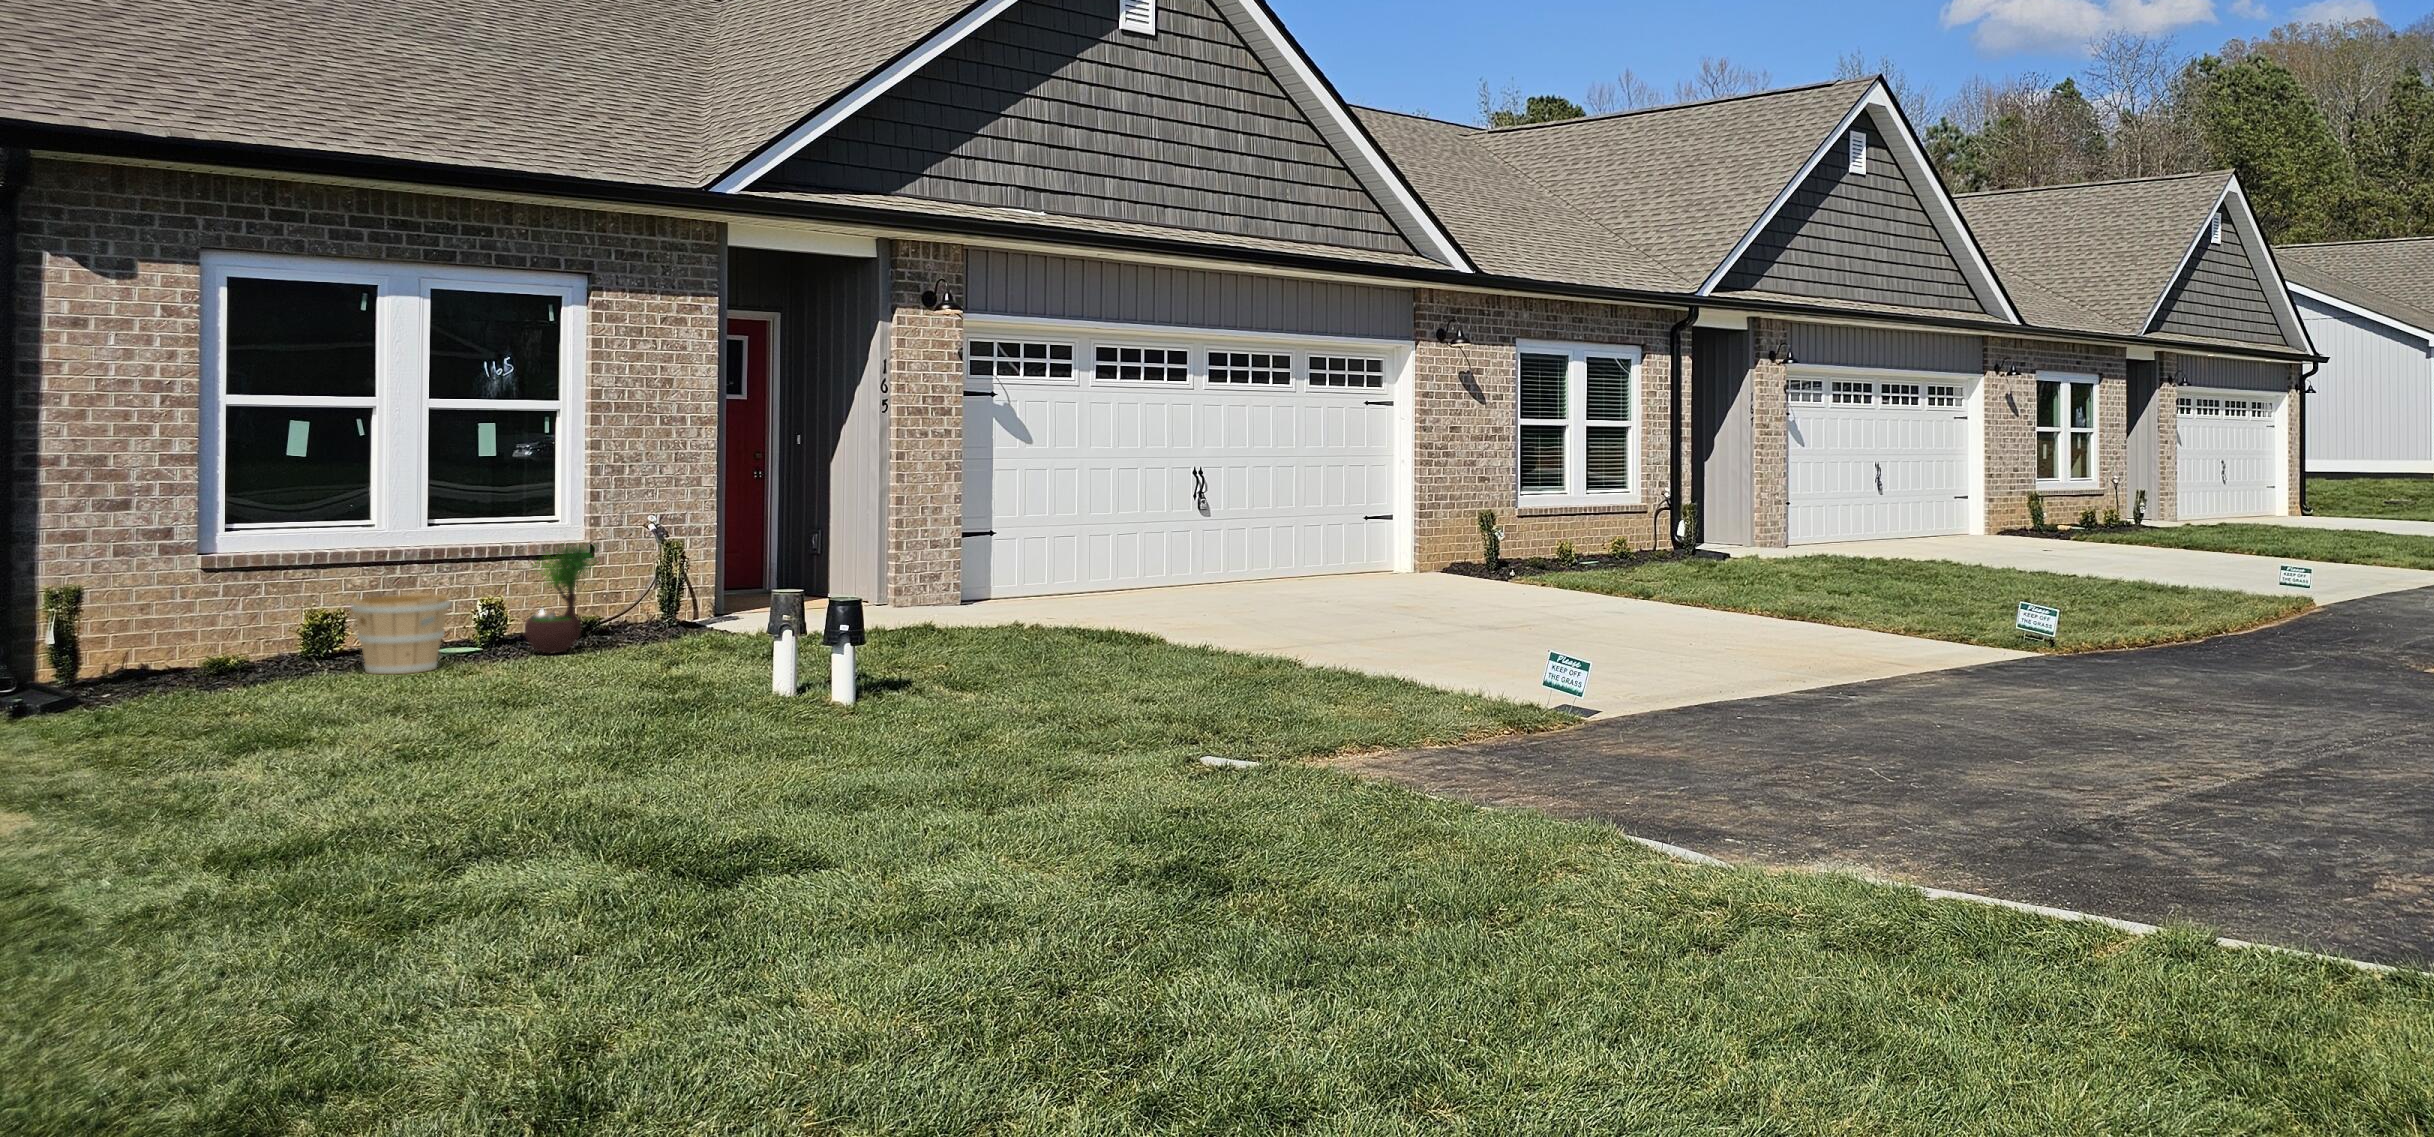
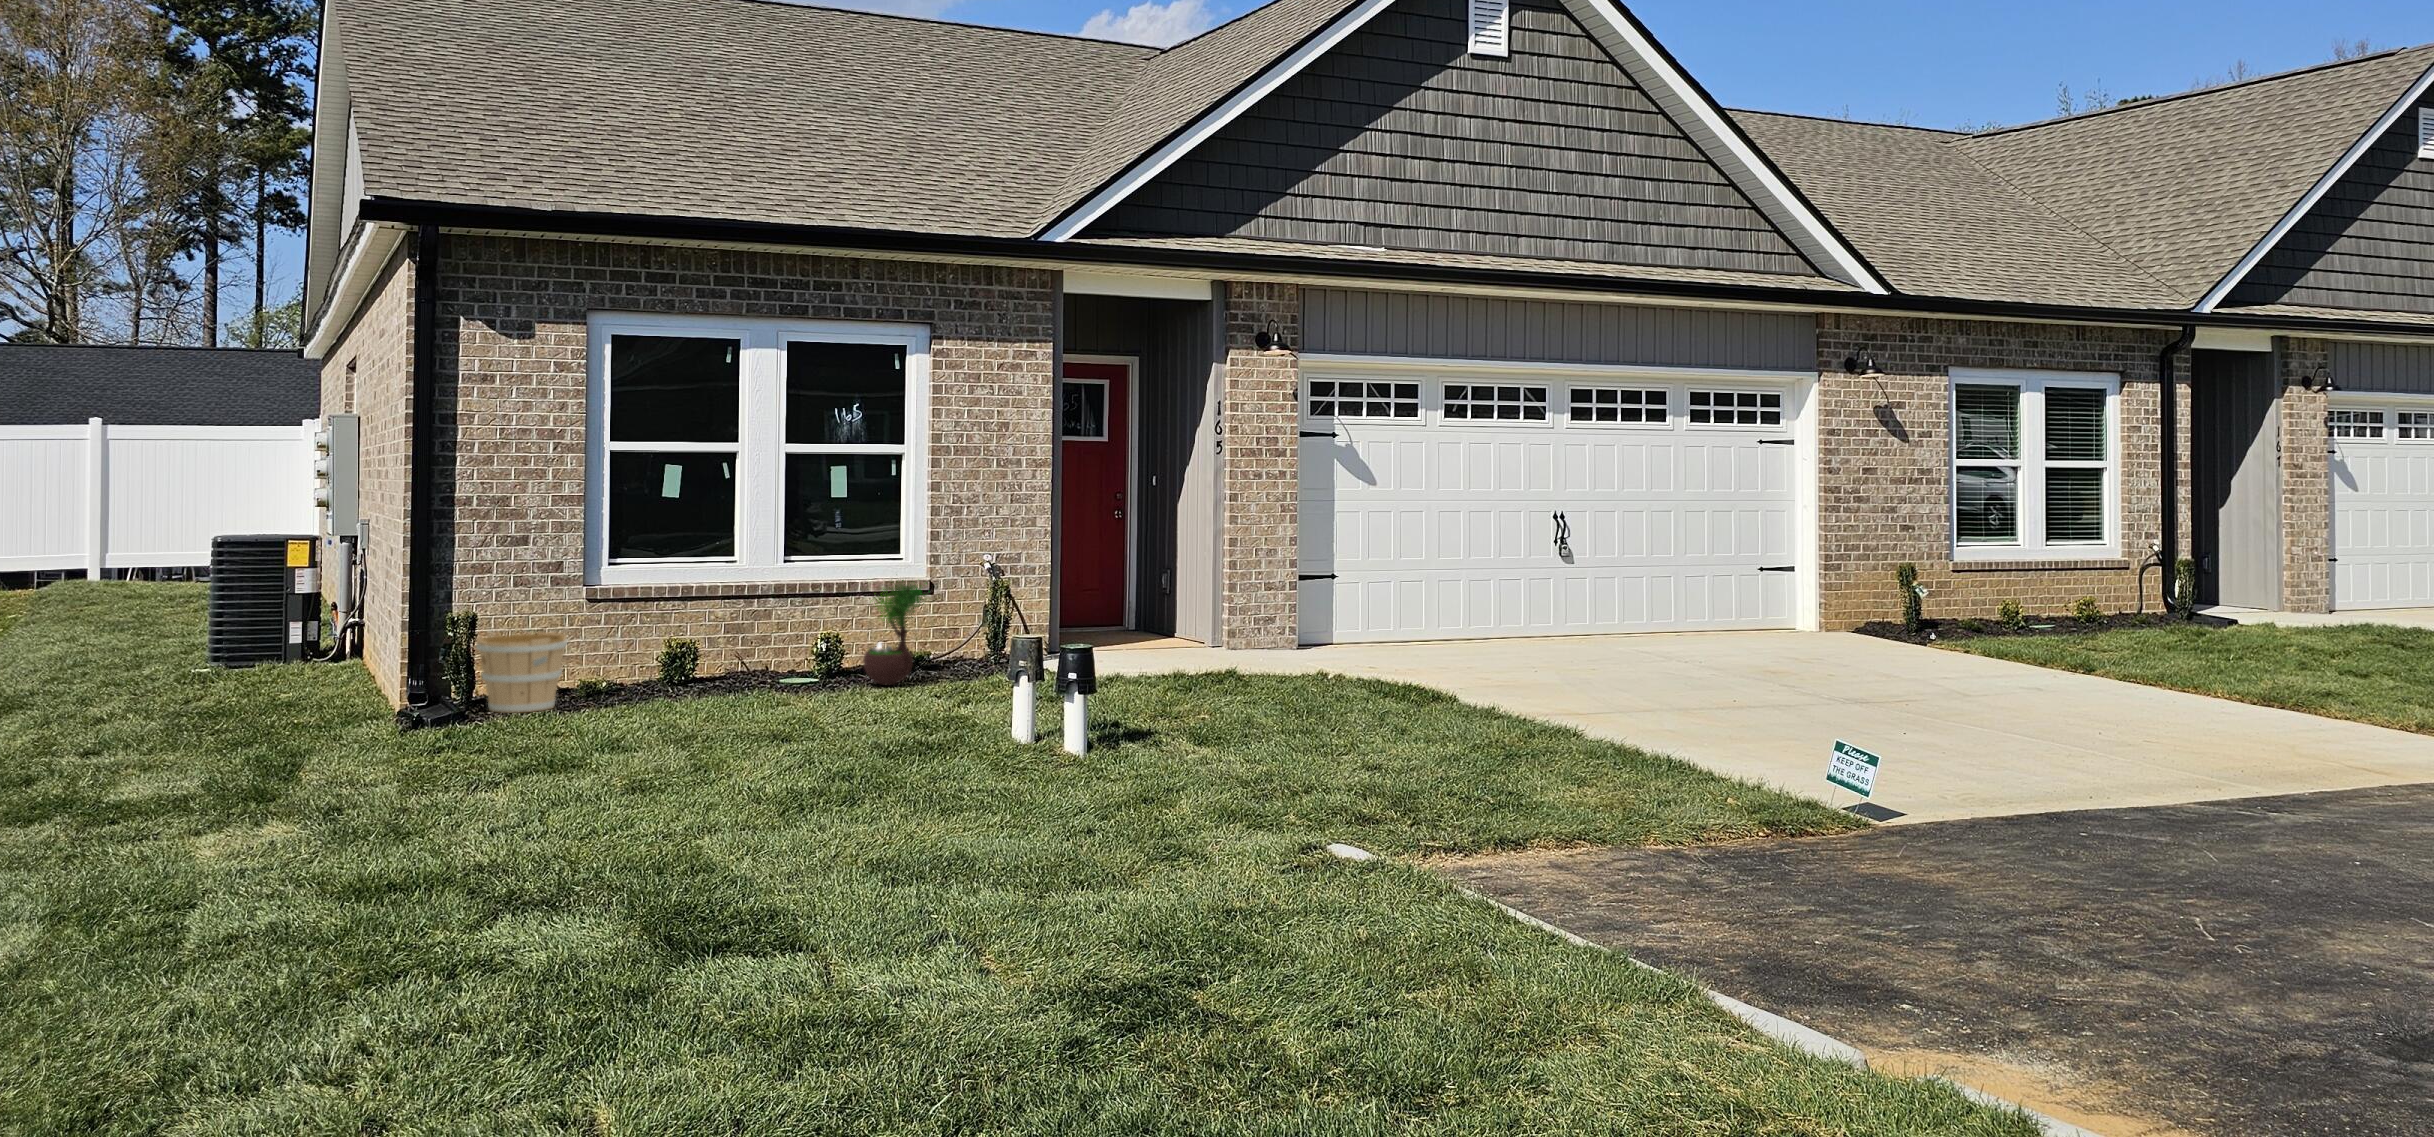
wooden bucket: present [351,593,451,674] -> present [476,632,568,713]

